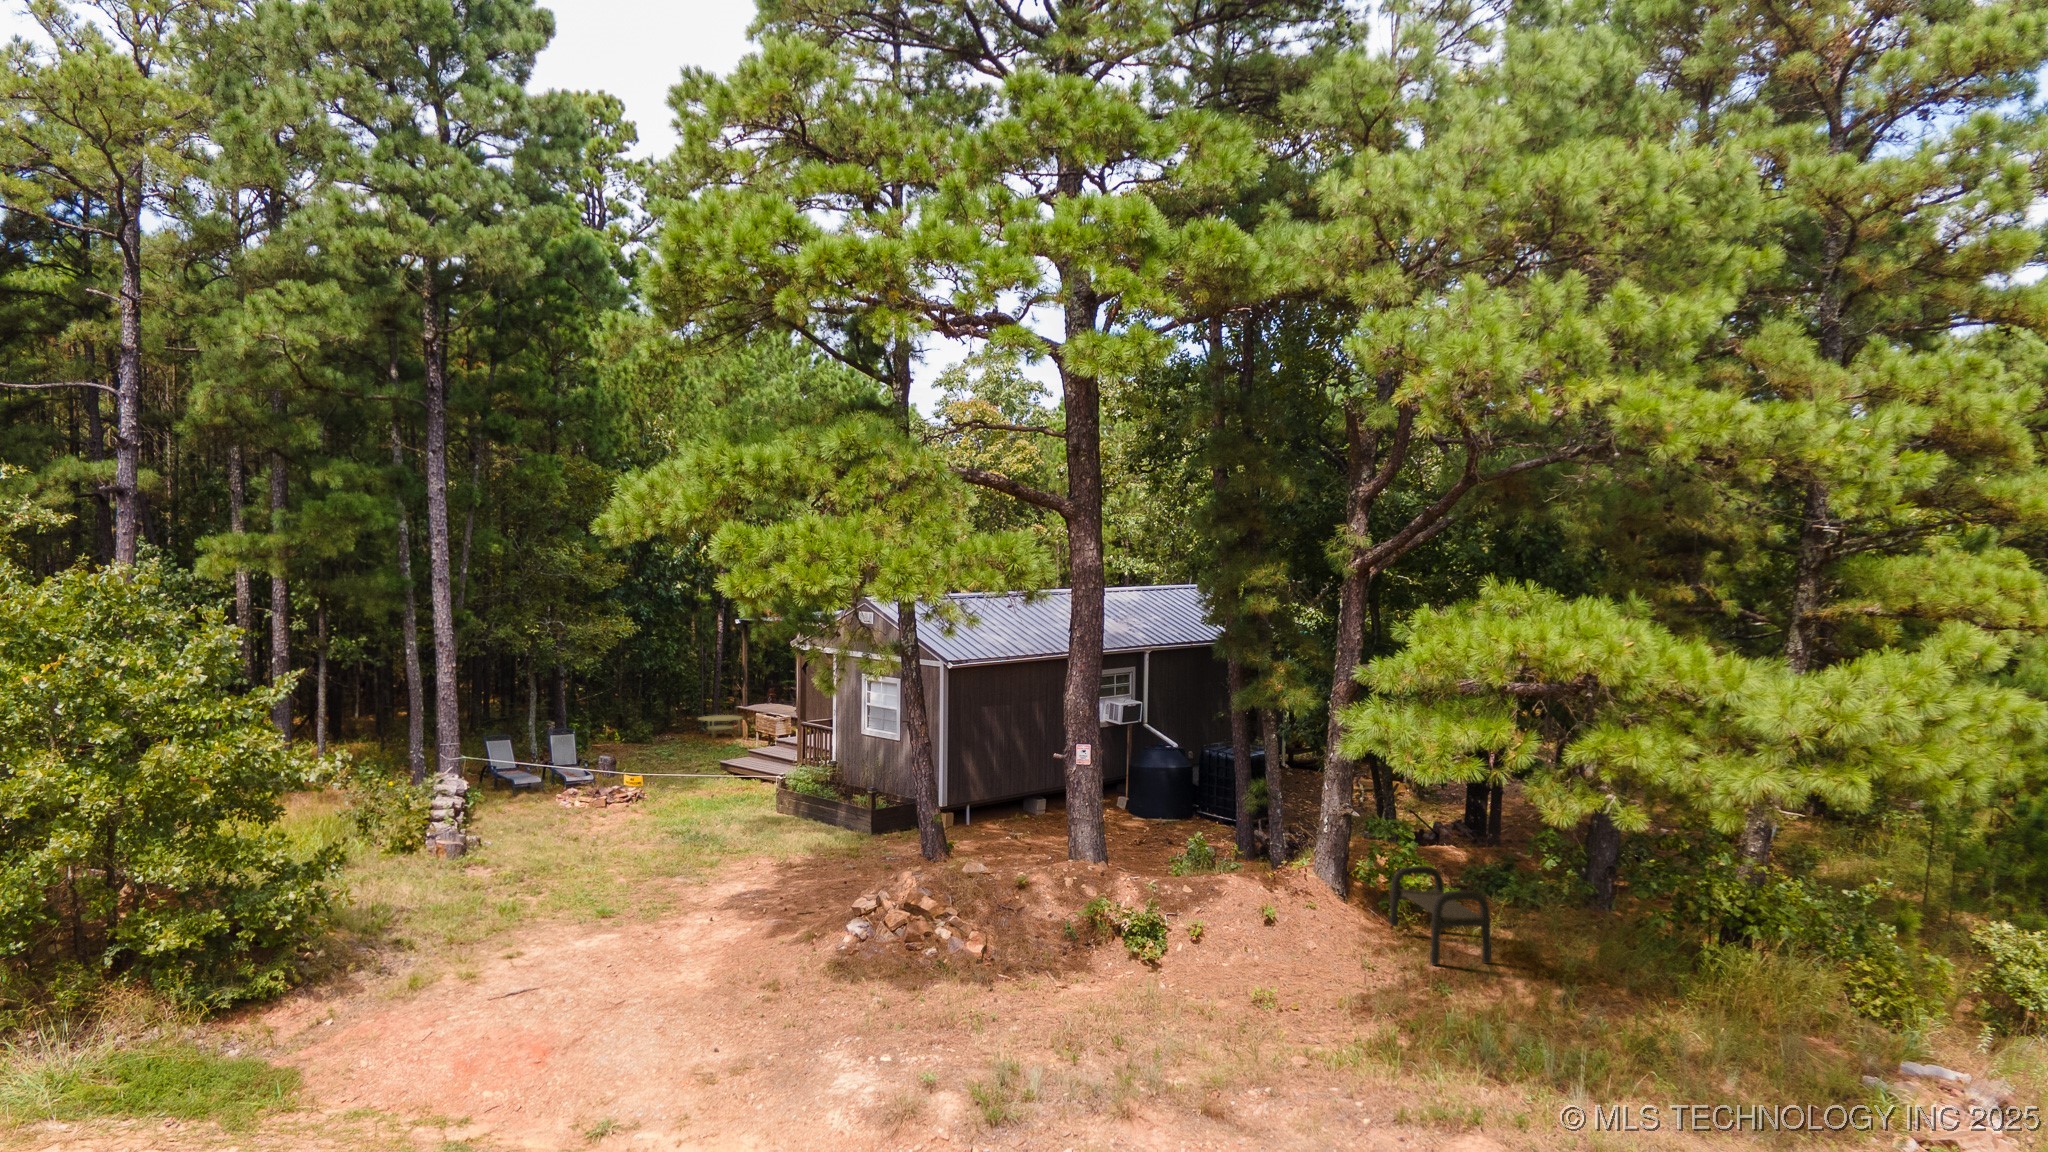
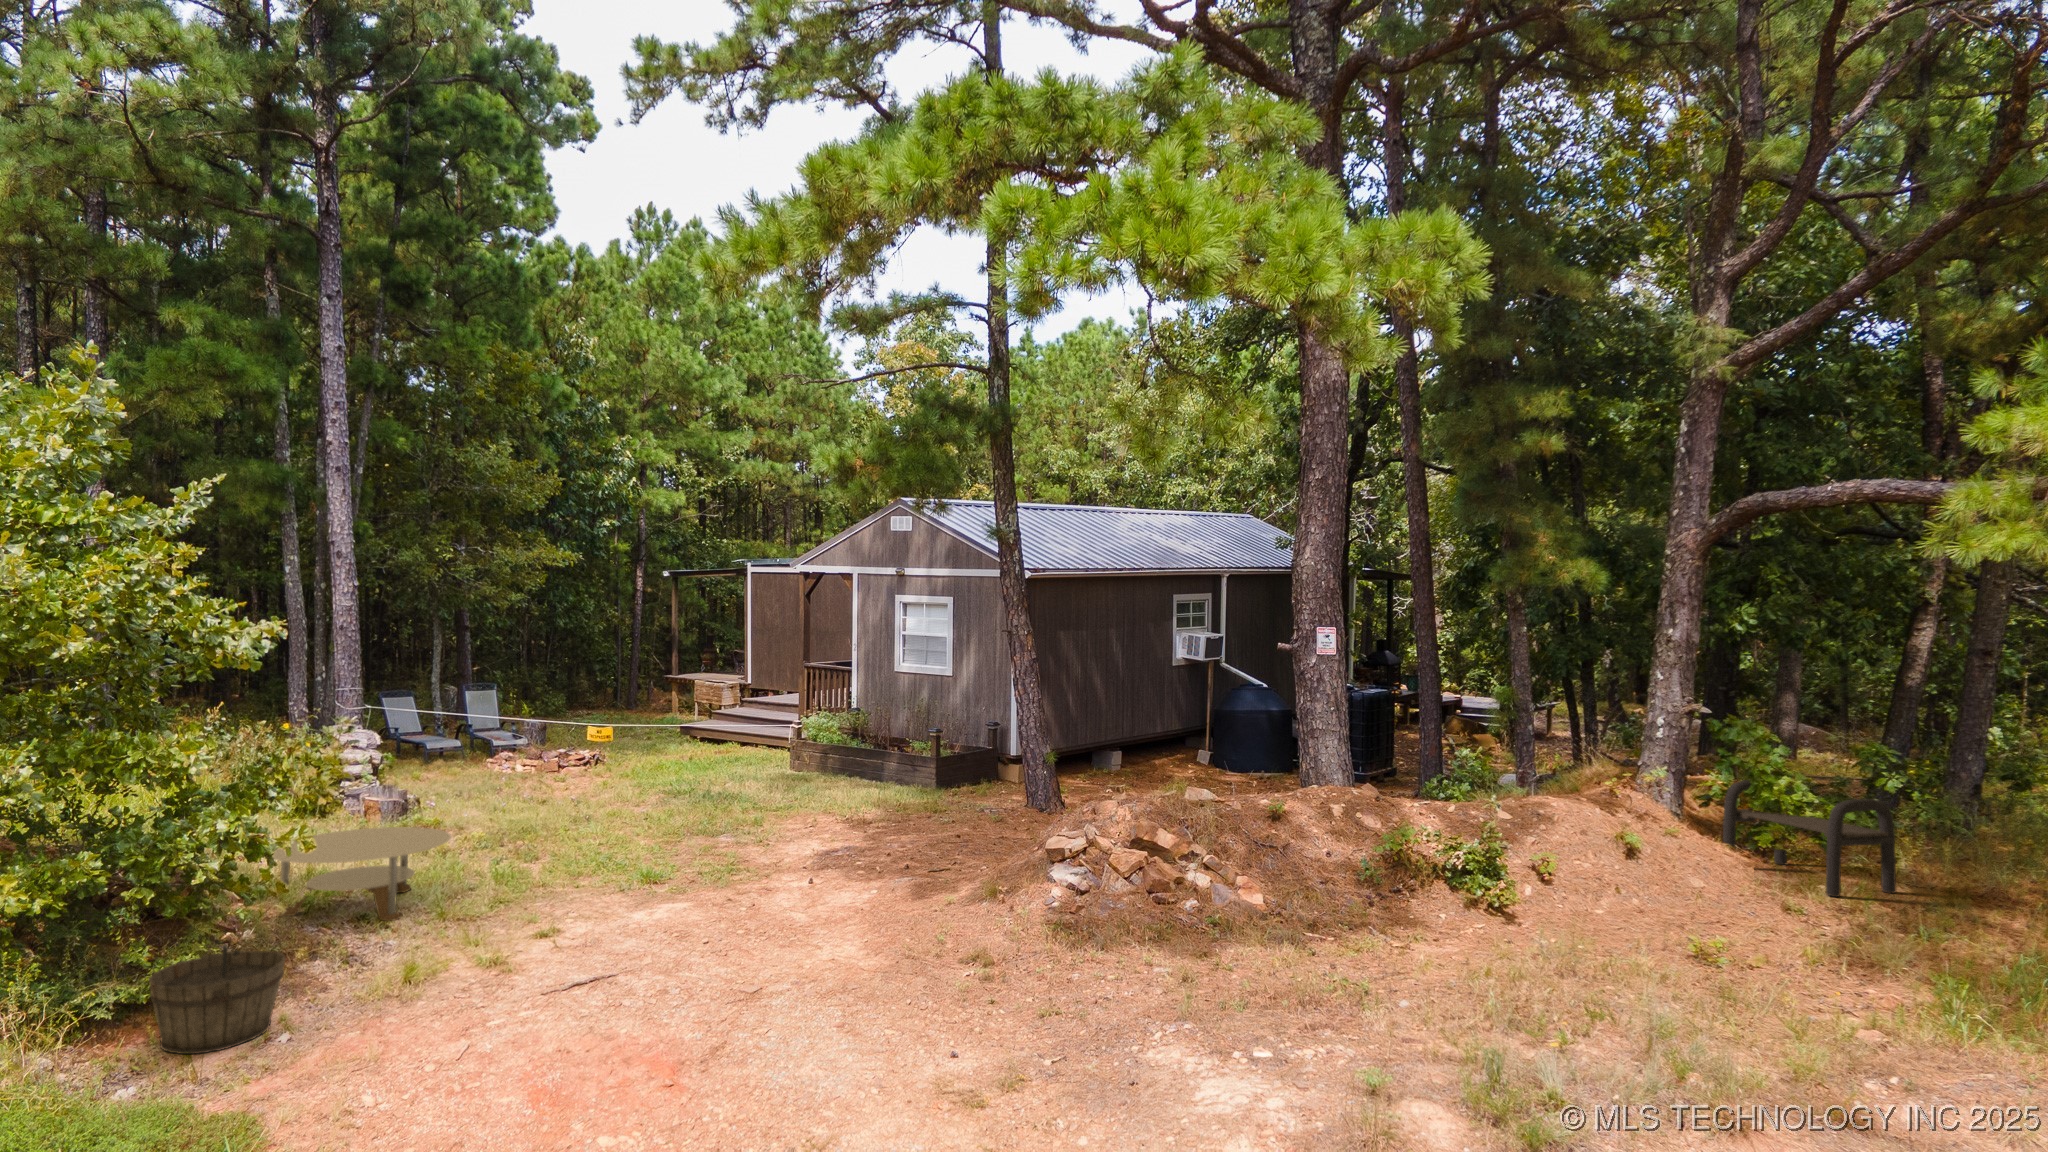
round table: present [698,715,742,739] -> present [274,827,451,921]
wooden bucket: none [249,964,328,1030] -> present [149,940,285,1054]

